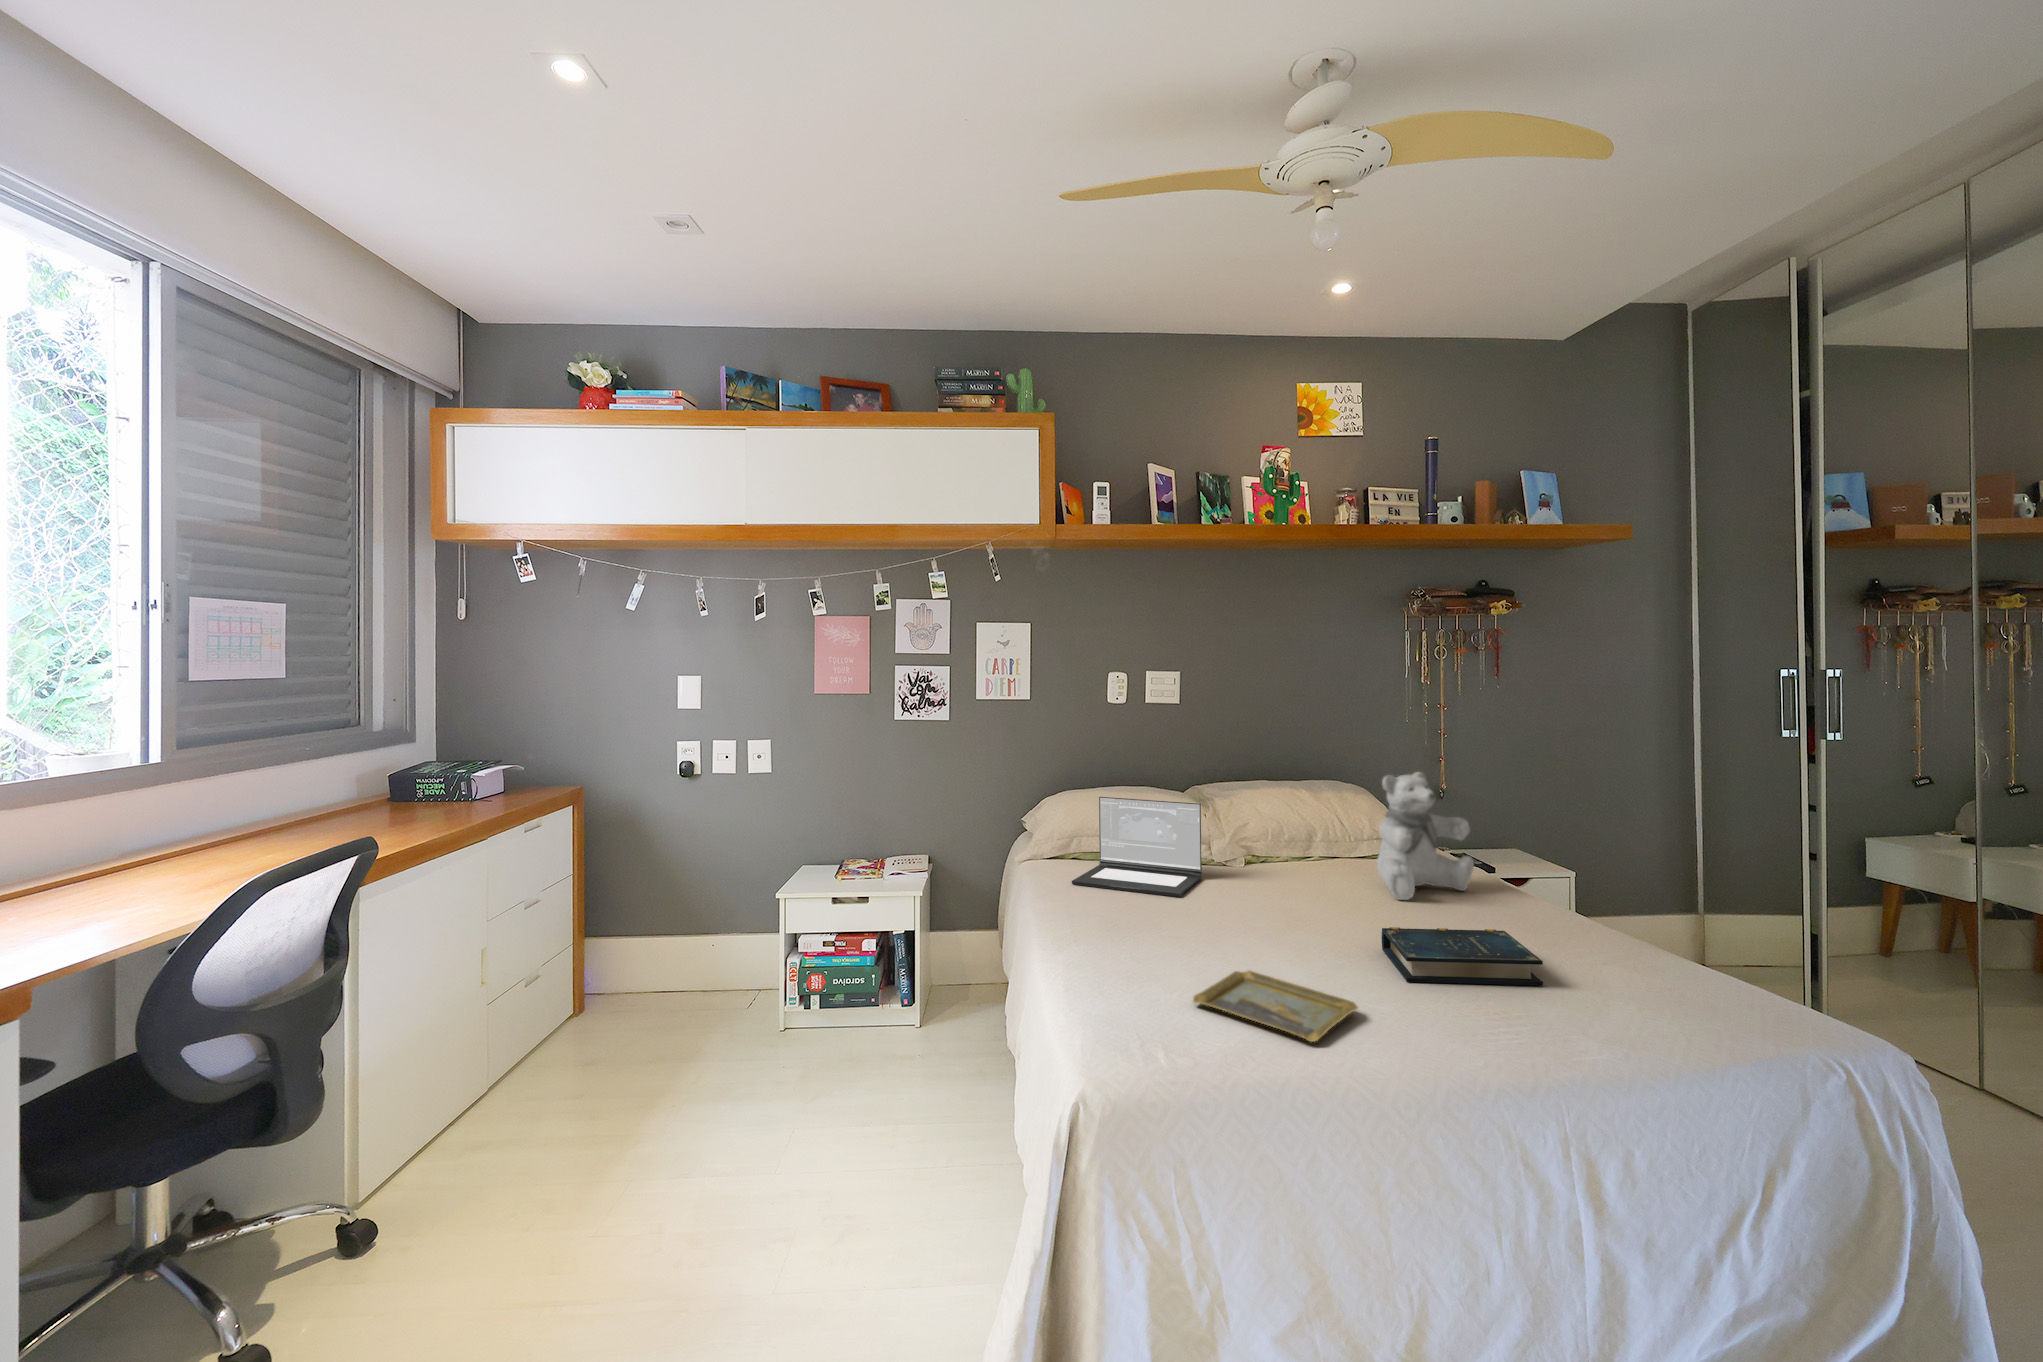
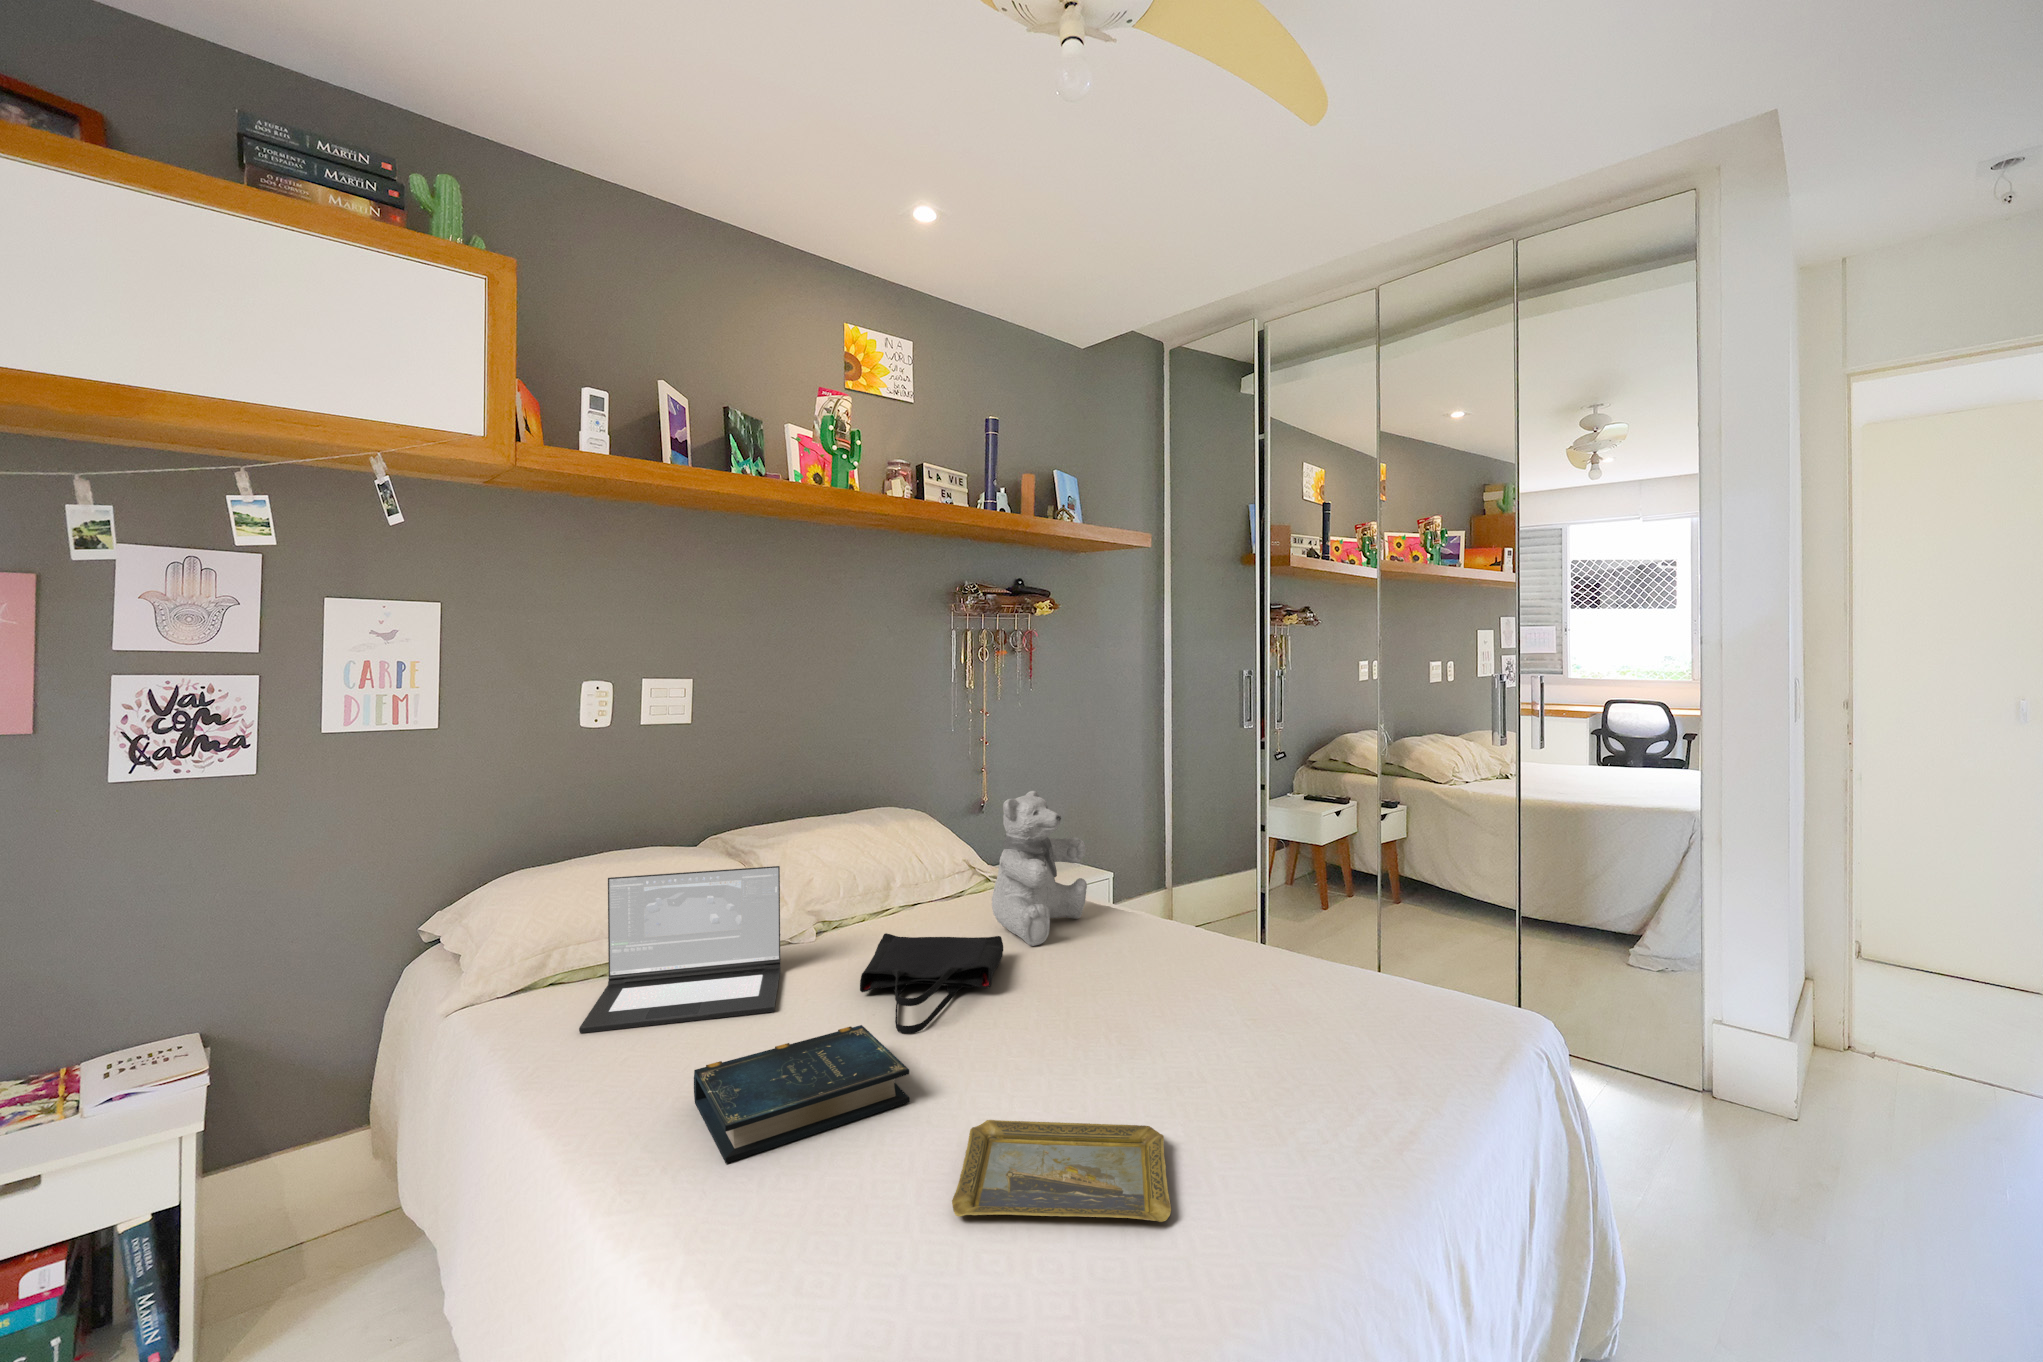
tote bag: none [1239,866,1363,926] -> present [860,933,1003,1034]
book: present [1381,927,1543,986] -> present [694,1025,909,1163]

